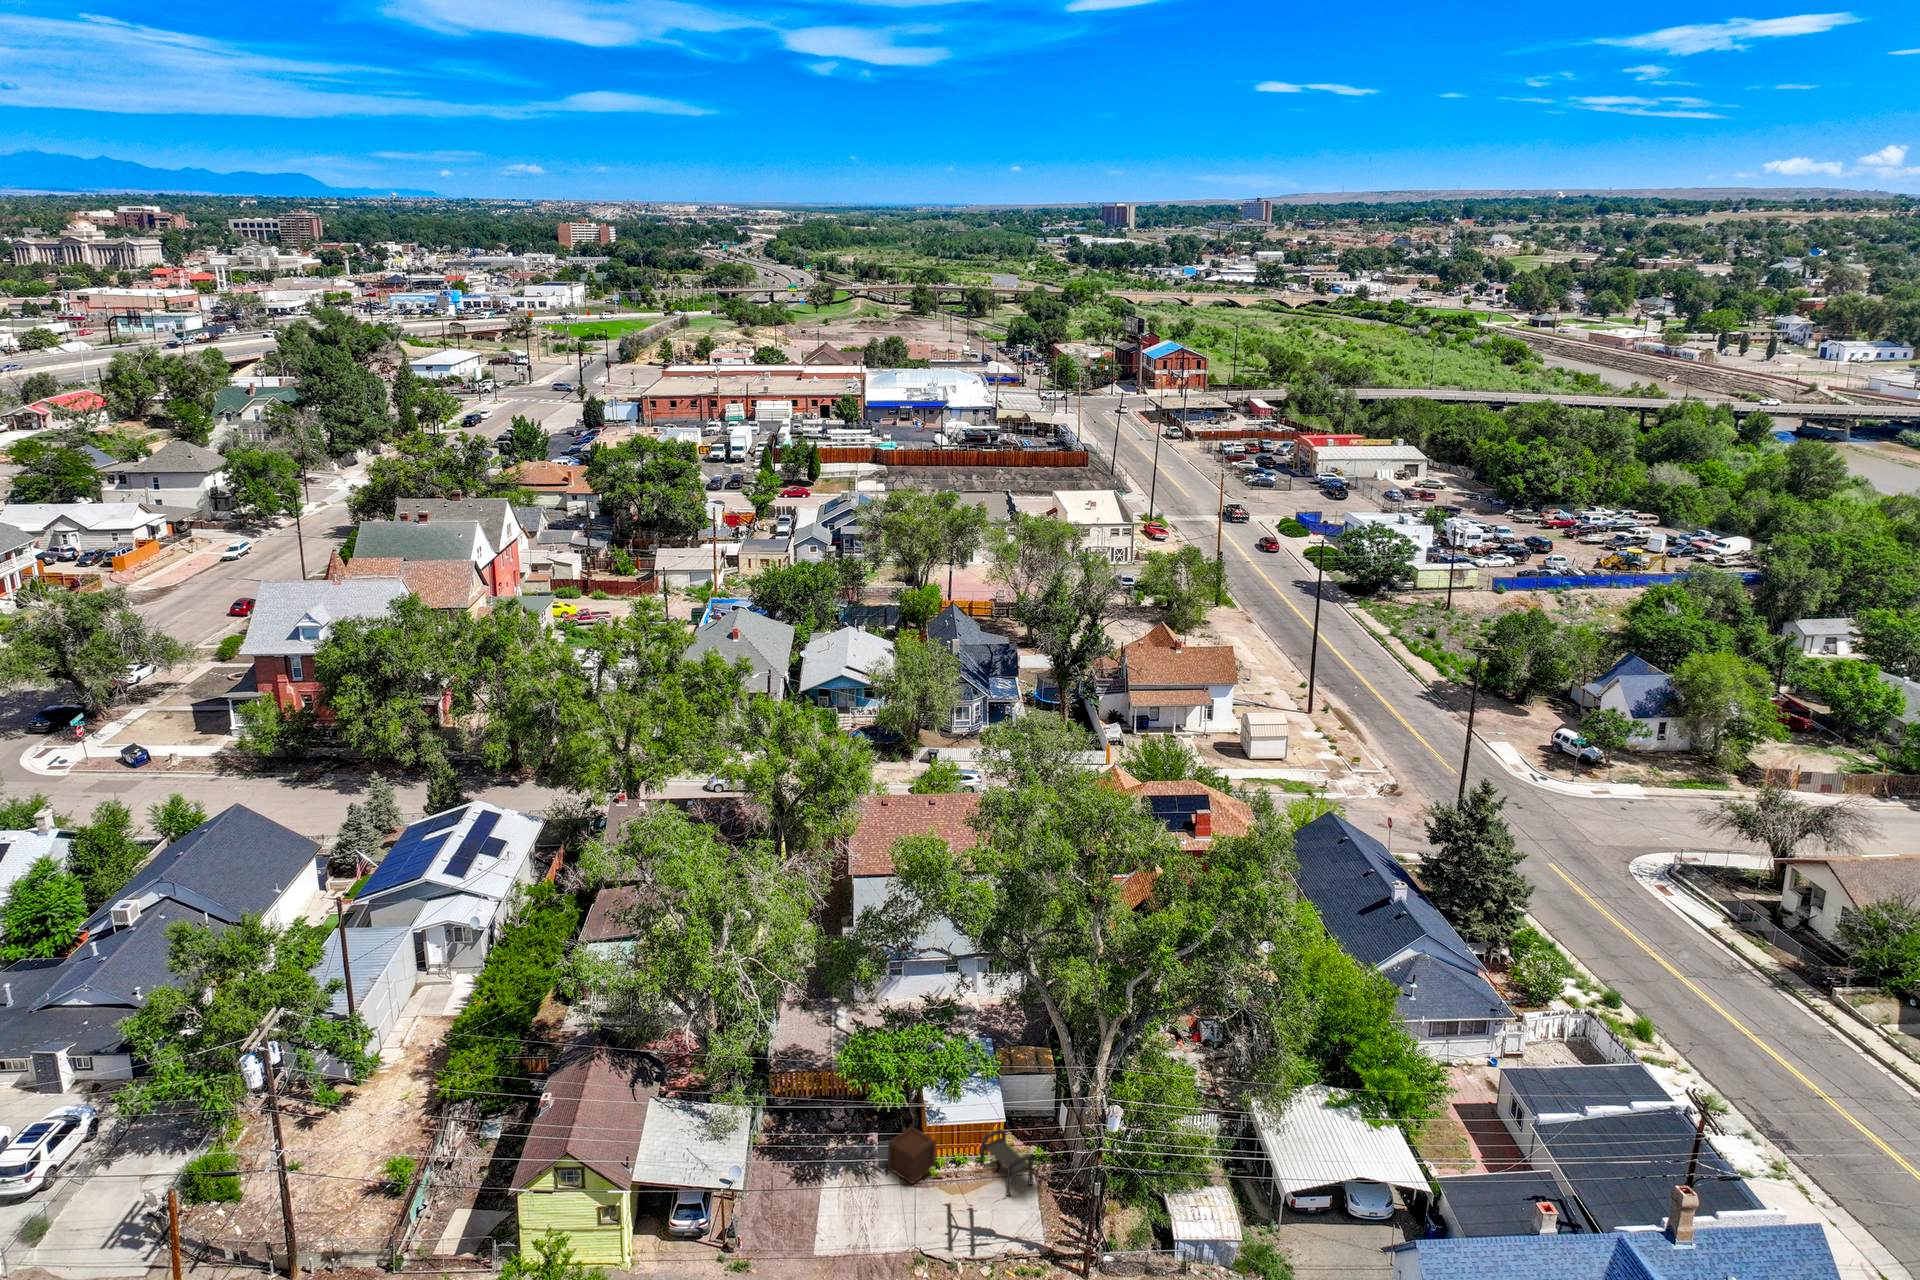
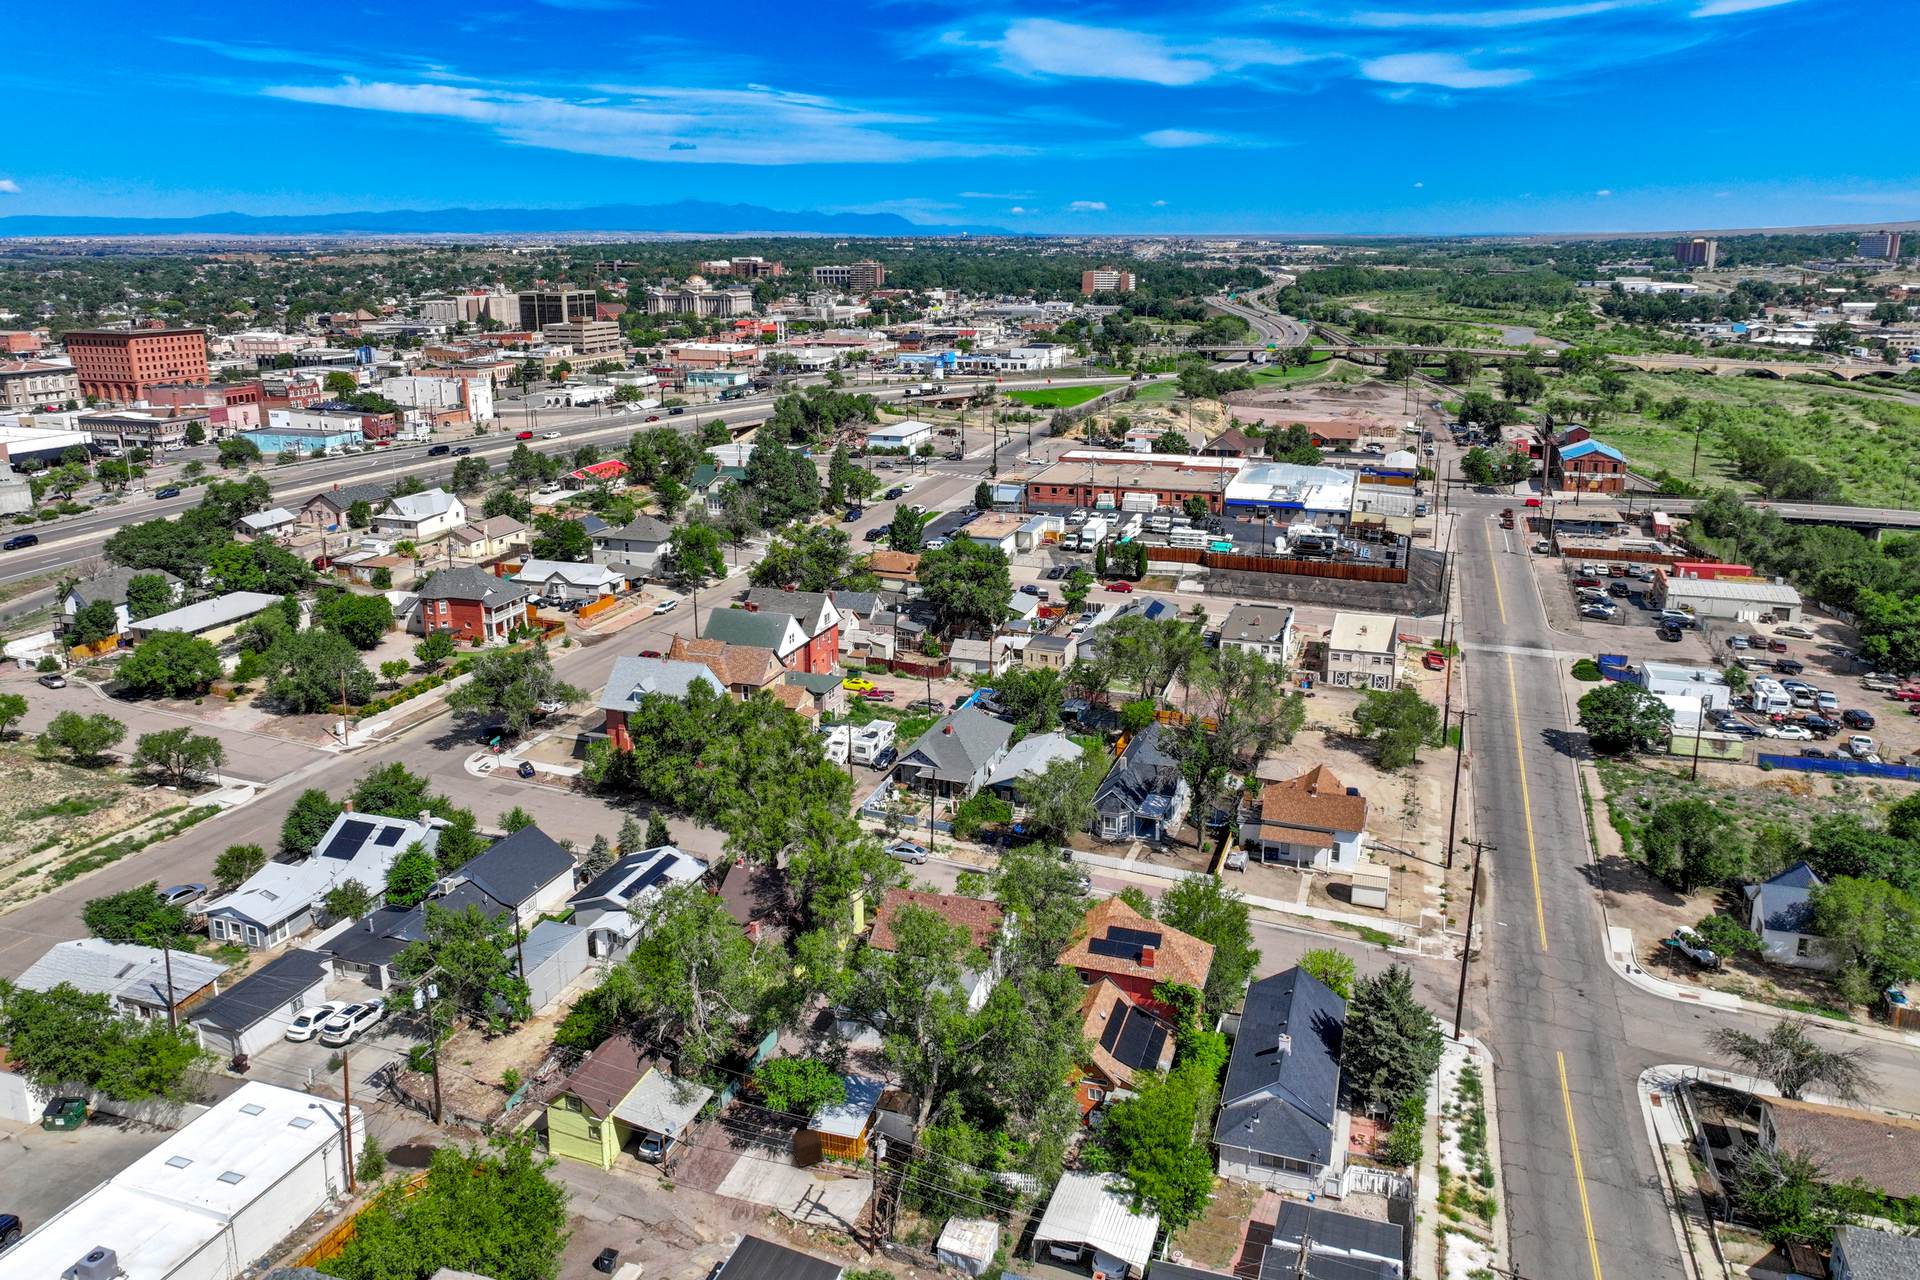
bench: present [980,1129,1033,1195] -> none [852,1145,877,1191]

